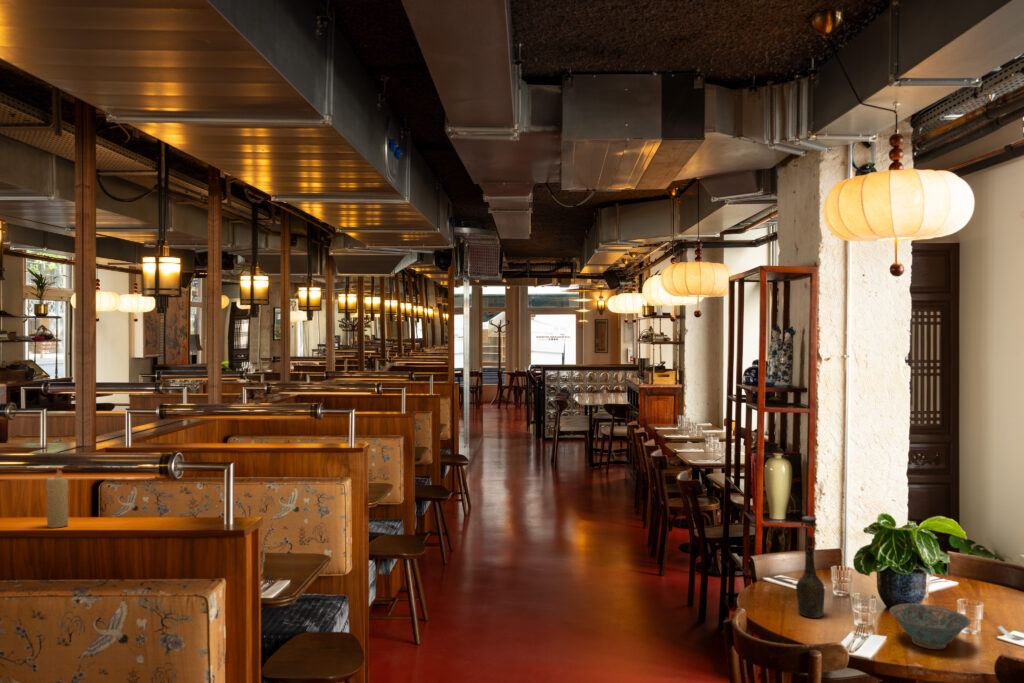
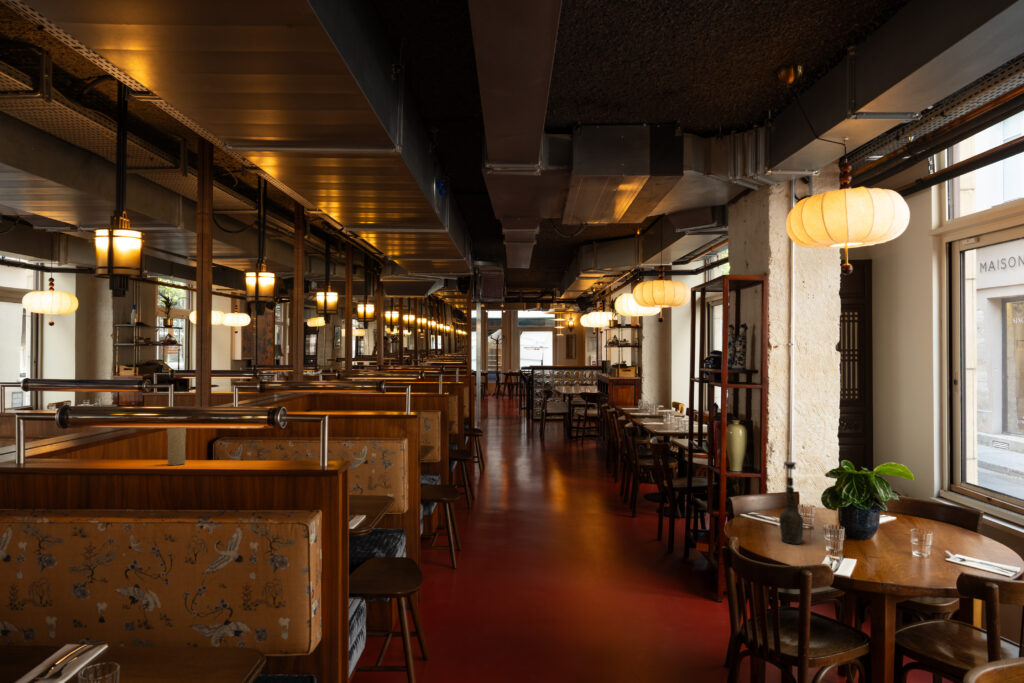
ceramic bowl: present [890,604,971,649] -> none [862,531,933,568]

